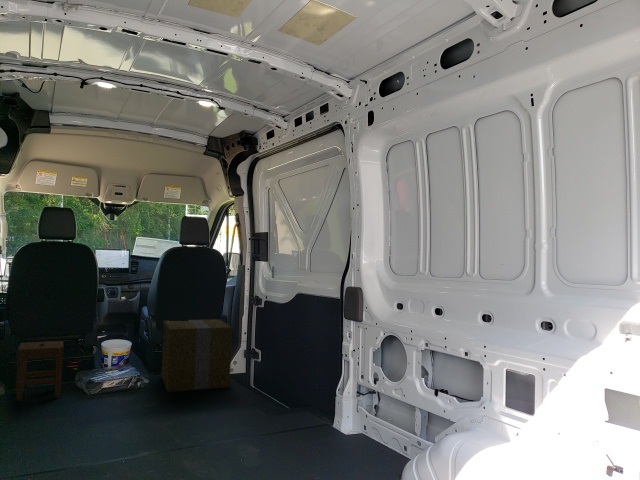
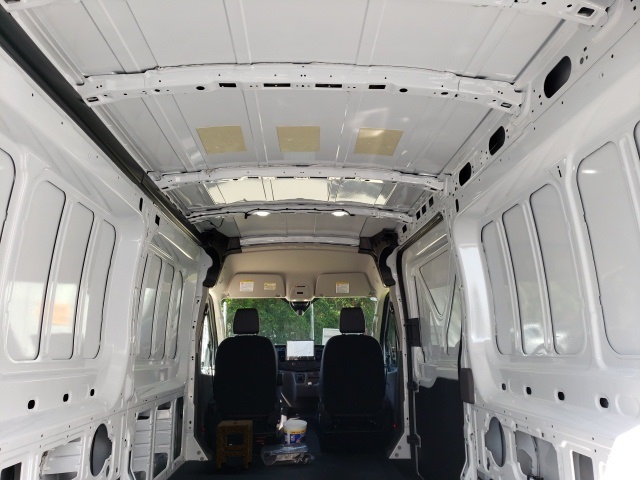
cardboard box: present [162,319,232,392] -> none [331,403,390,471]

